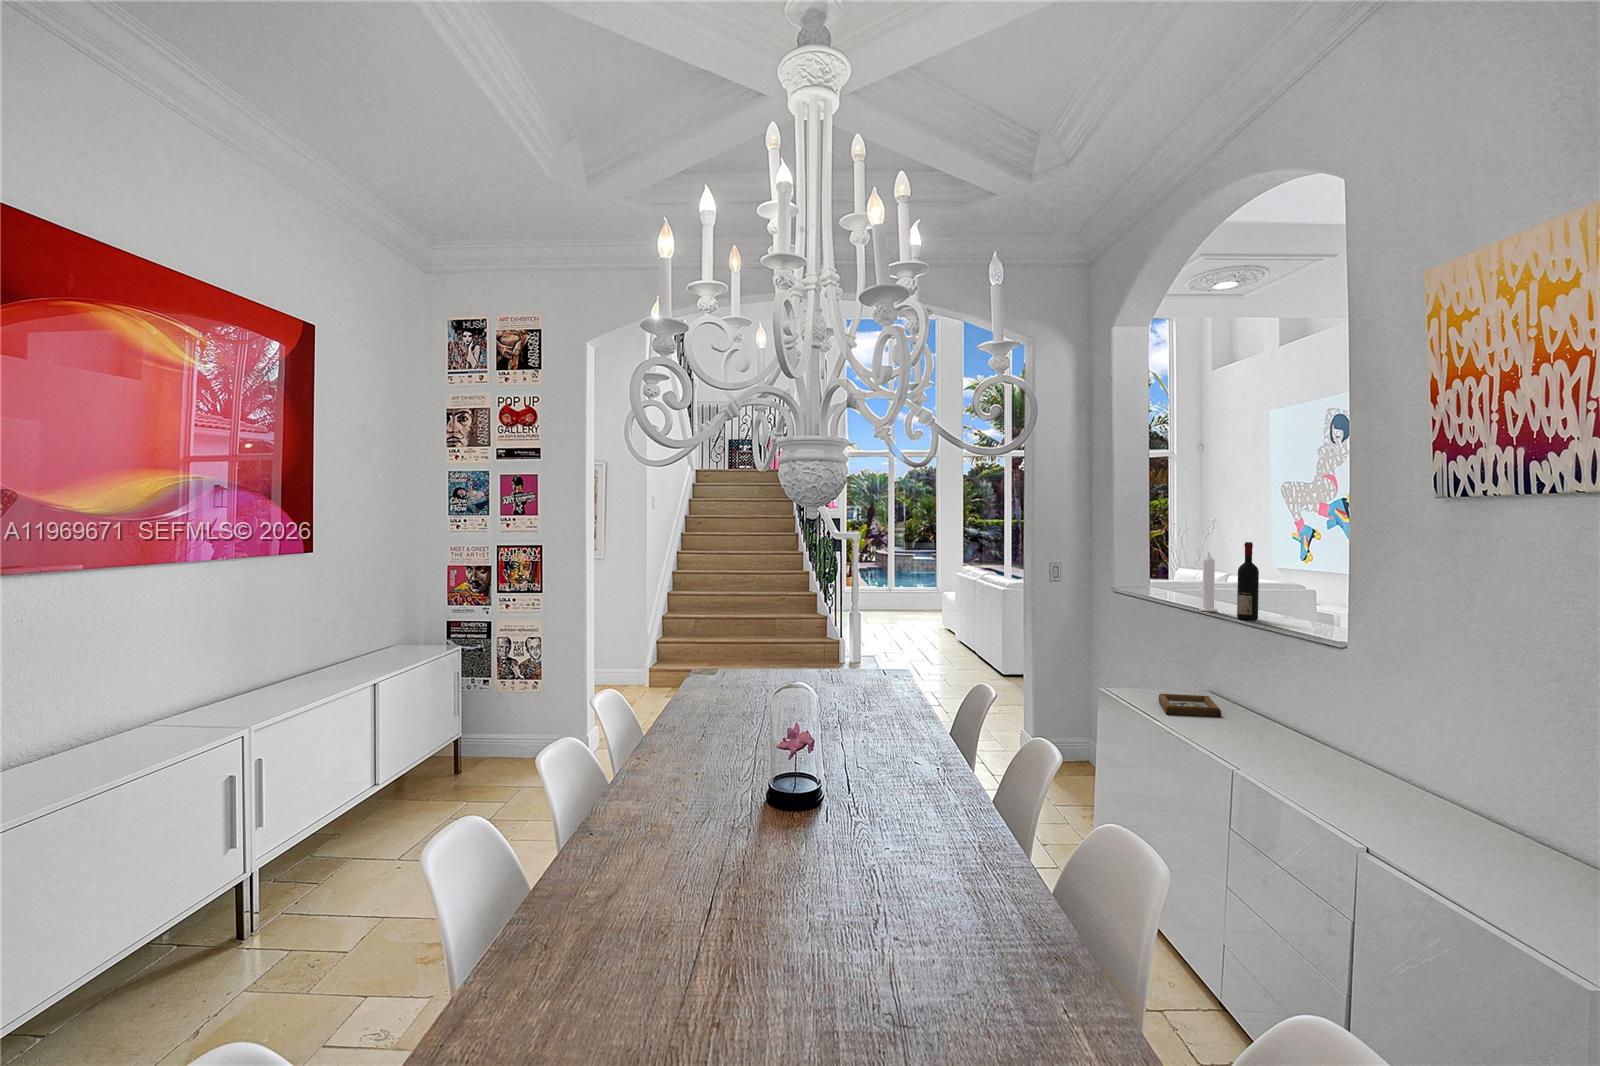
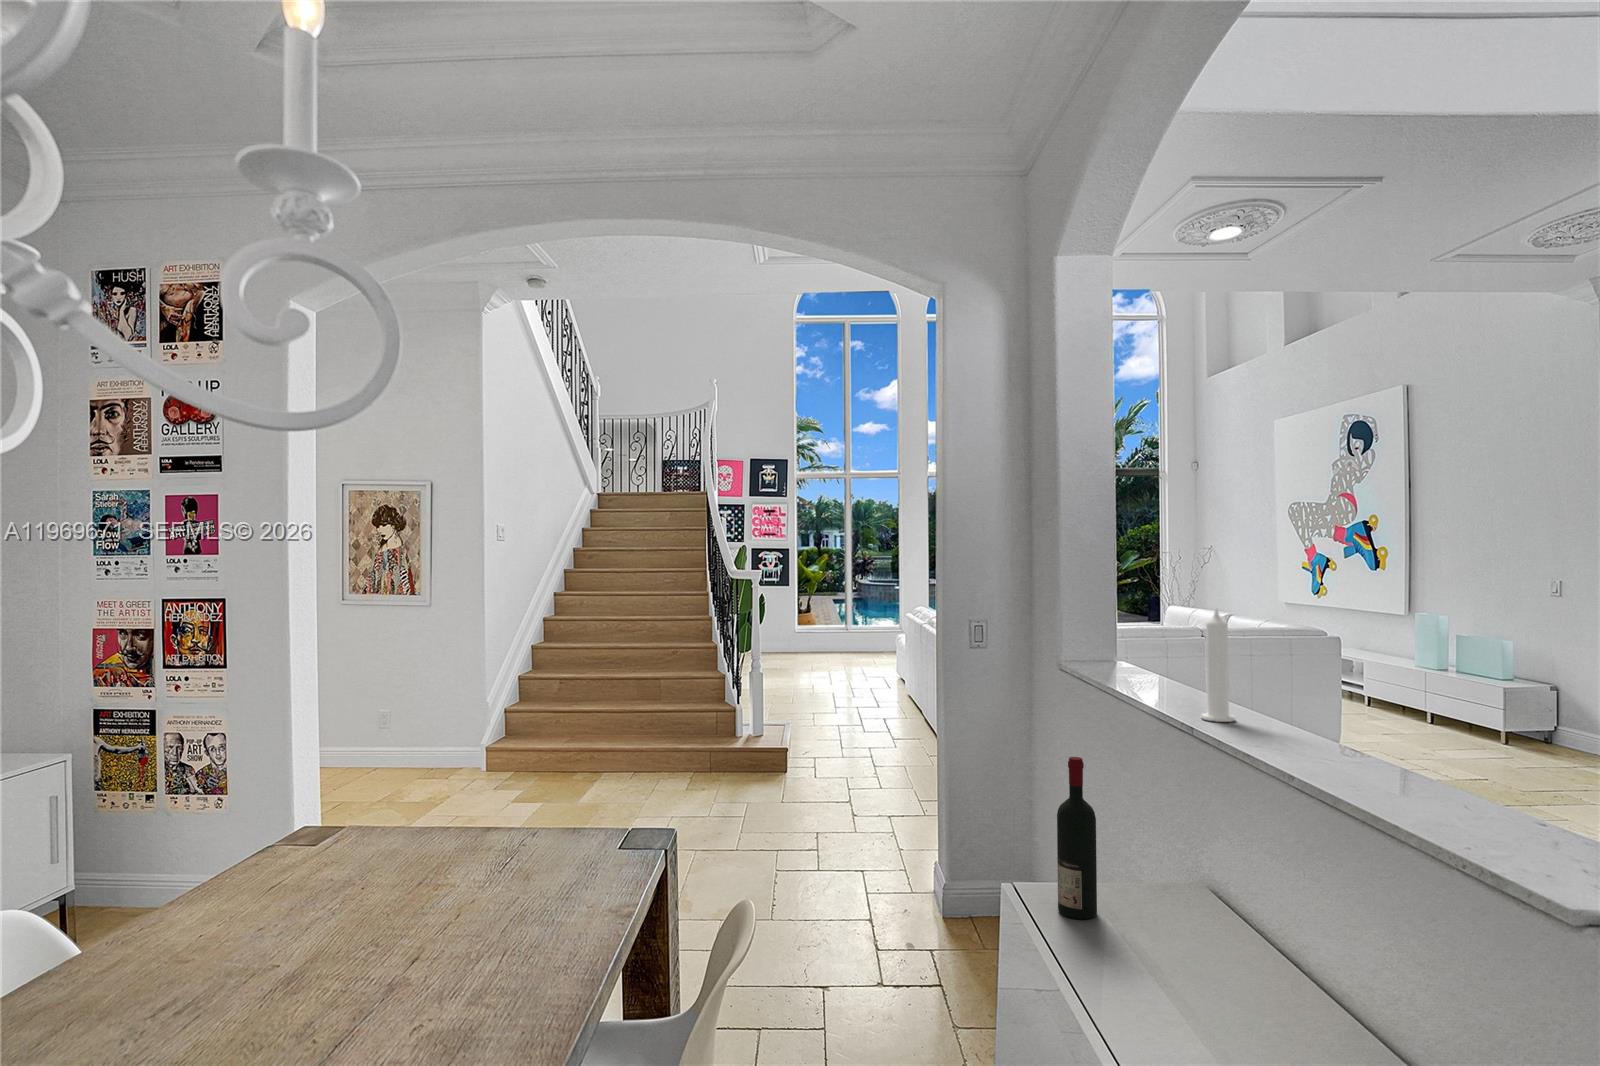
wine bottle: present [1237,542,1259,620] -> present [1057,757,1097,919]
picture frame: present [1159,694,1221,717] -> none [1123,910,1261,1003]

